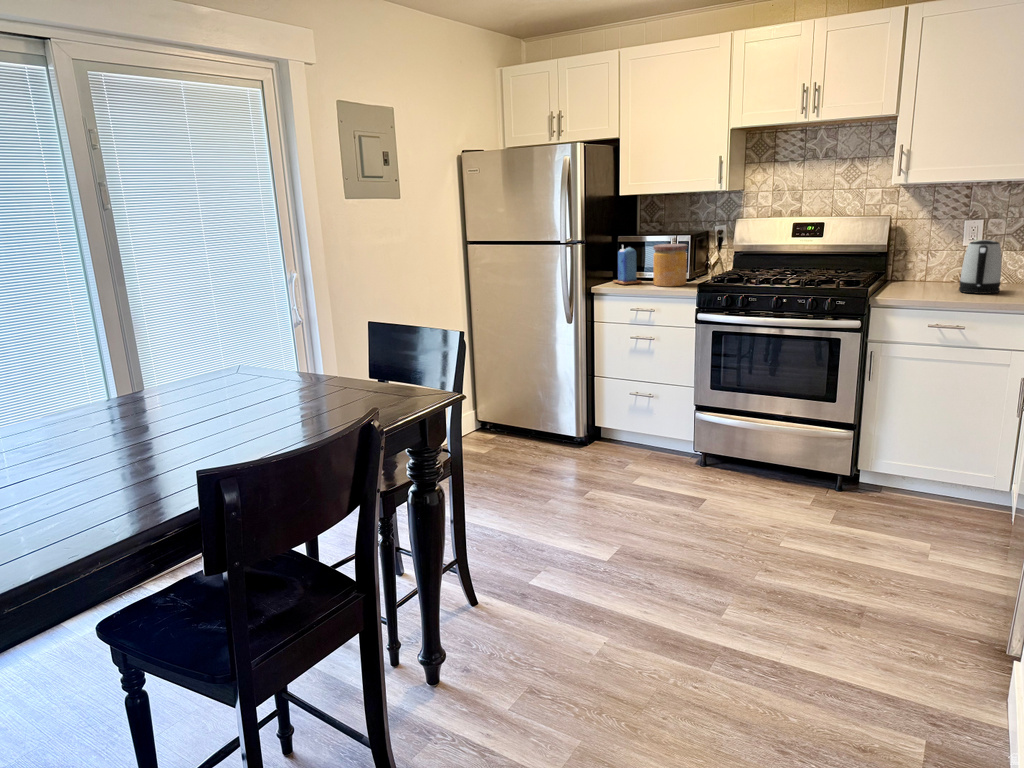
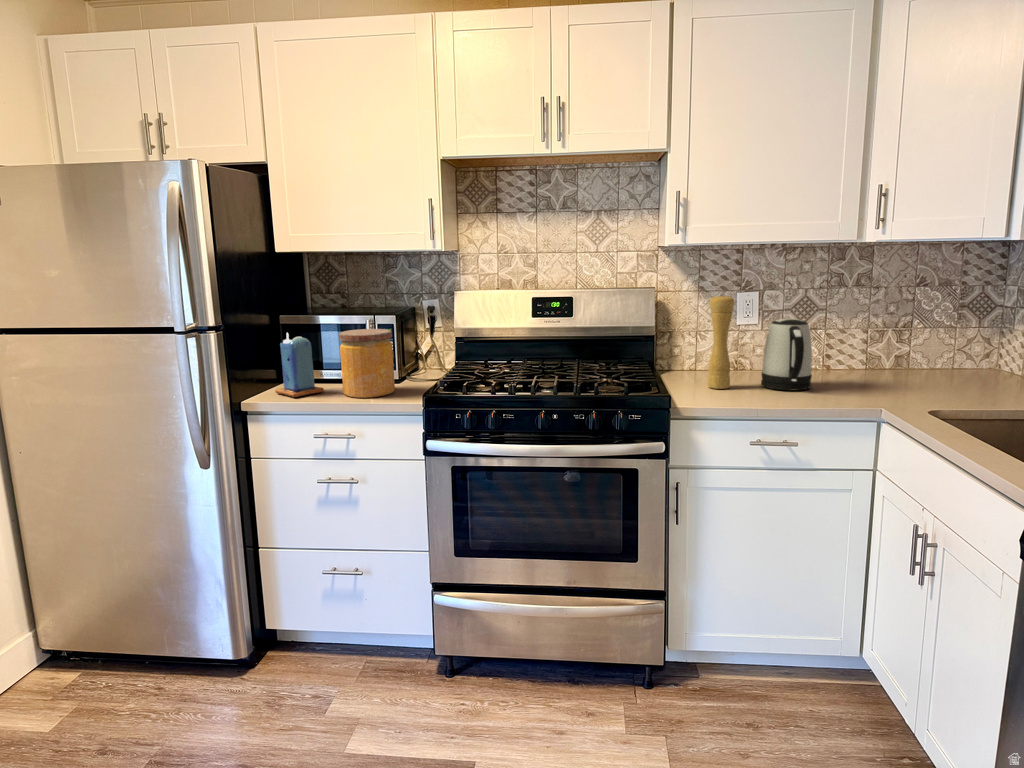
pepper mill: none [914,222,938,291] -> present [707,295,734,389]

